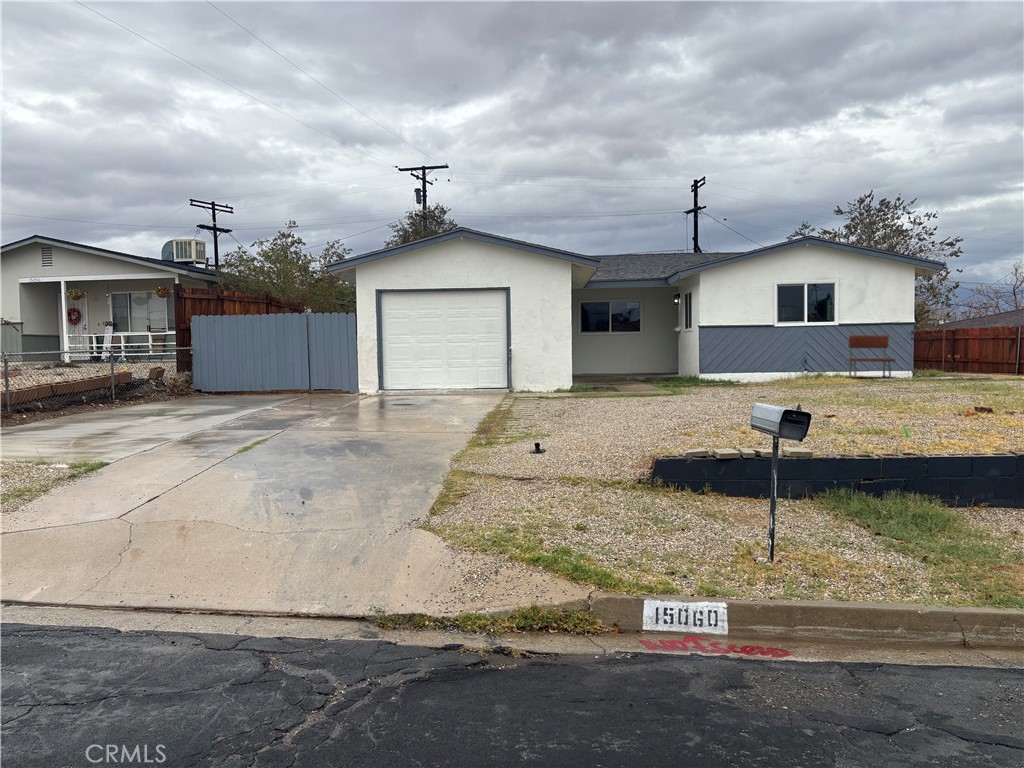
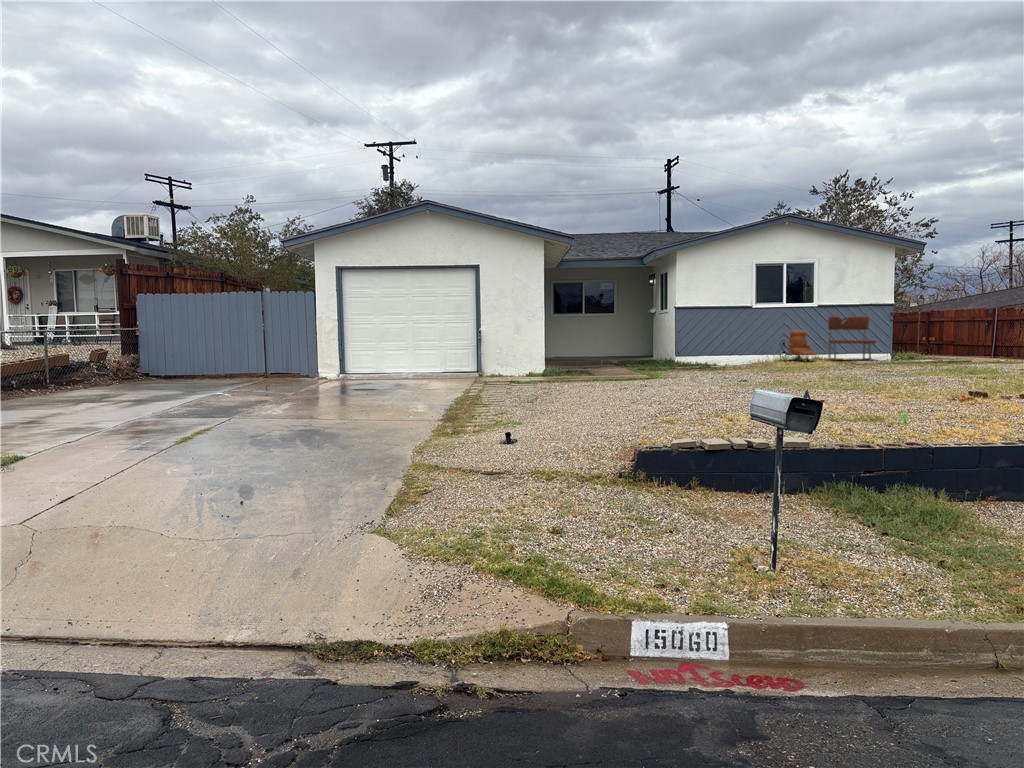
lounge chair: none [807,349,836,380] -> present [787,331,816,361]

